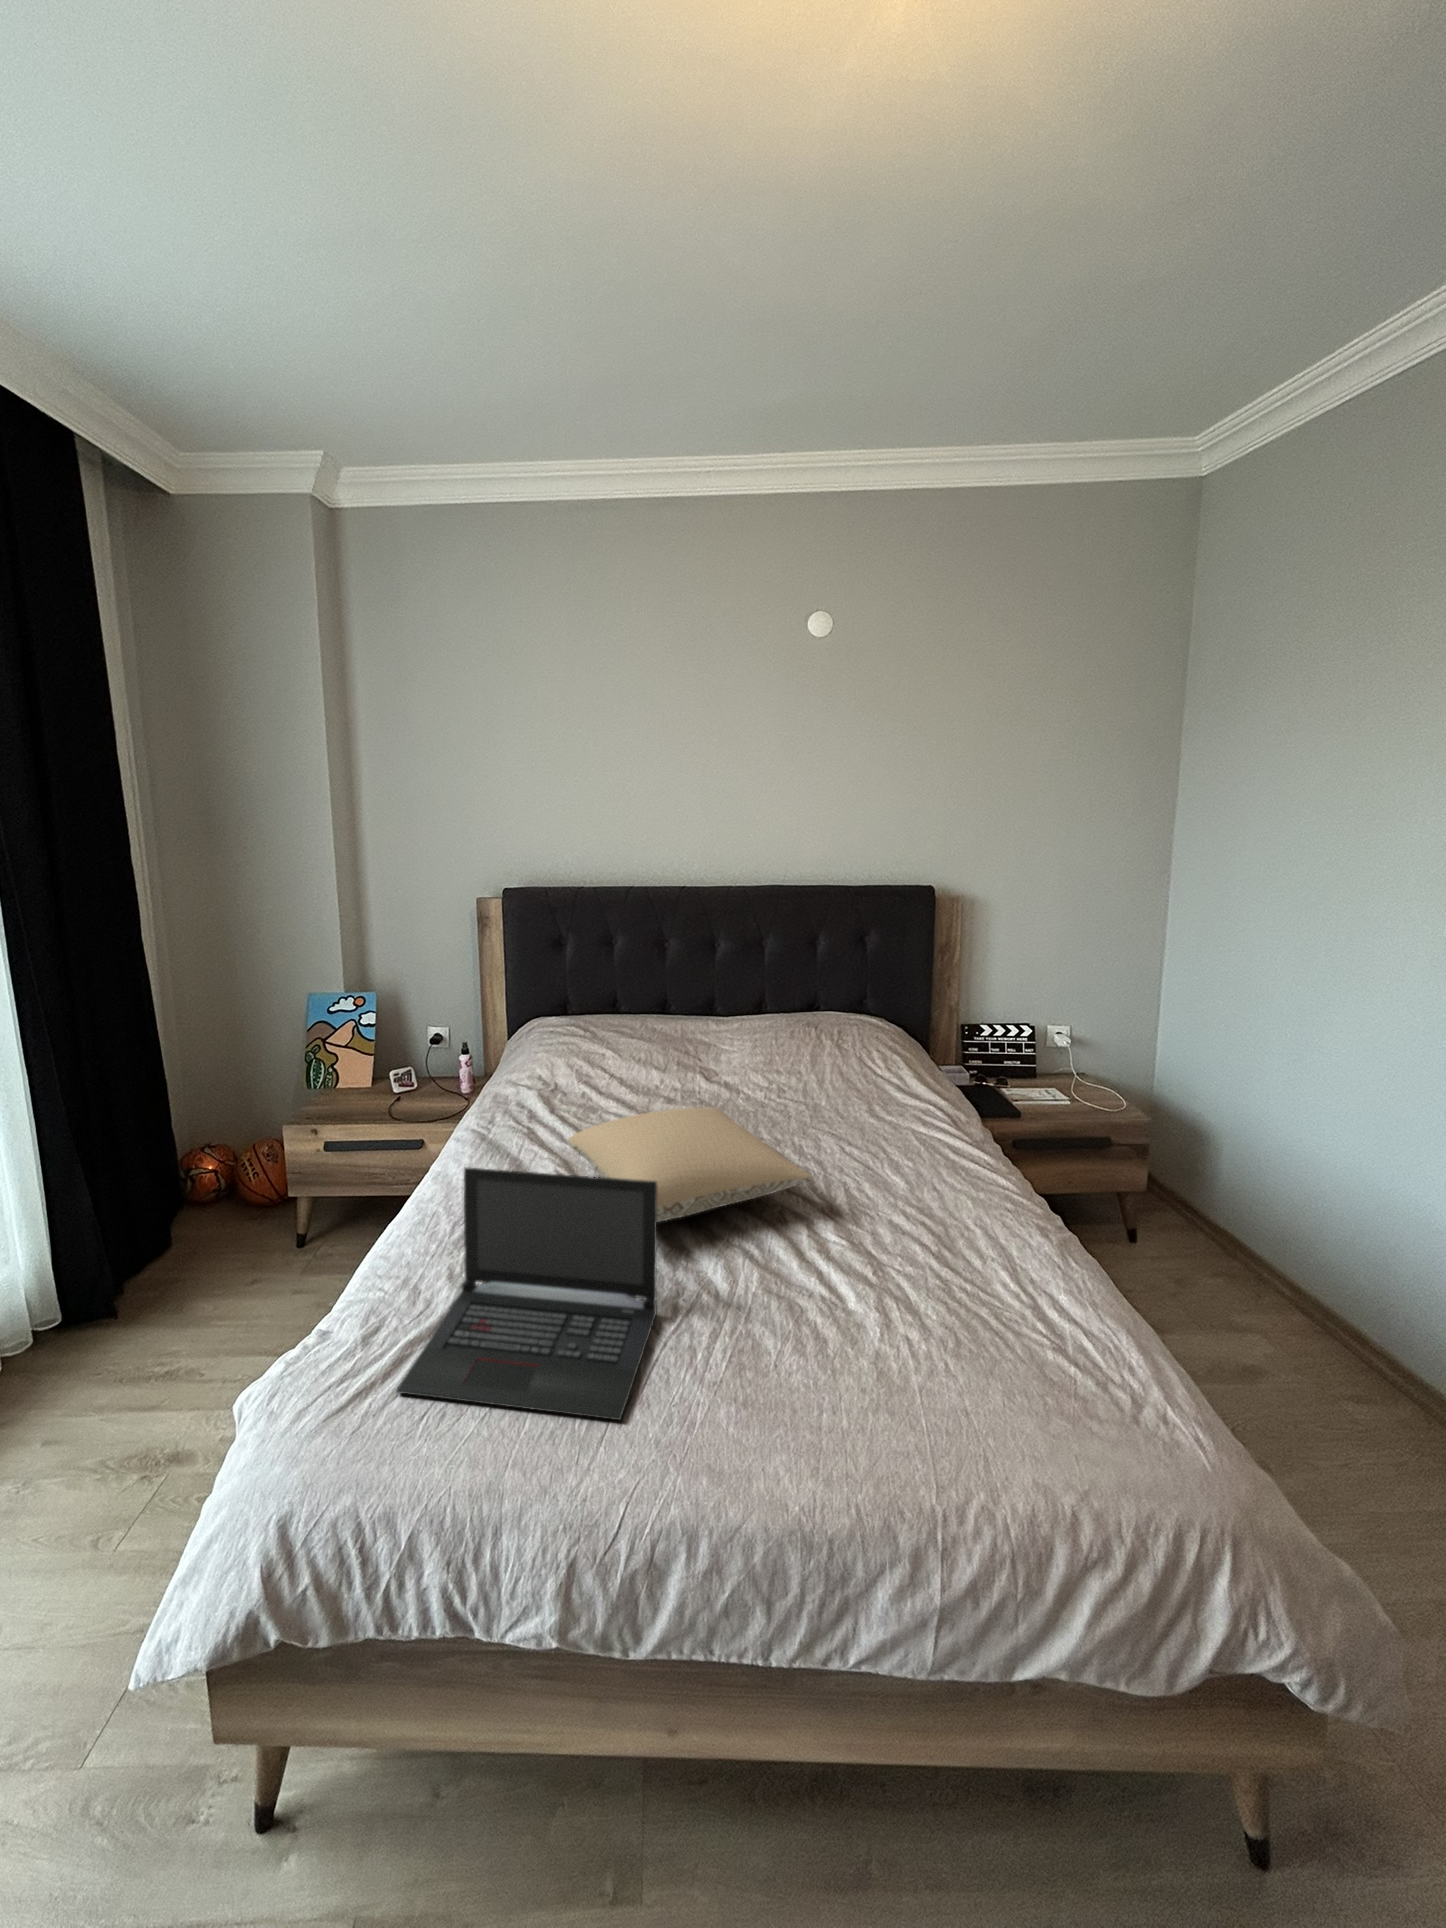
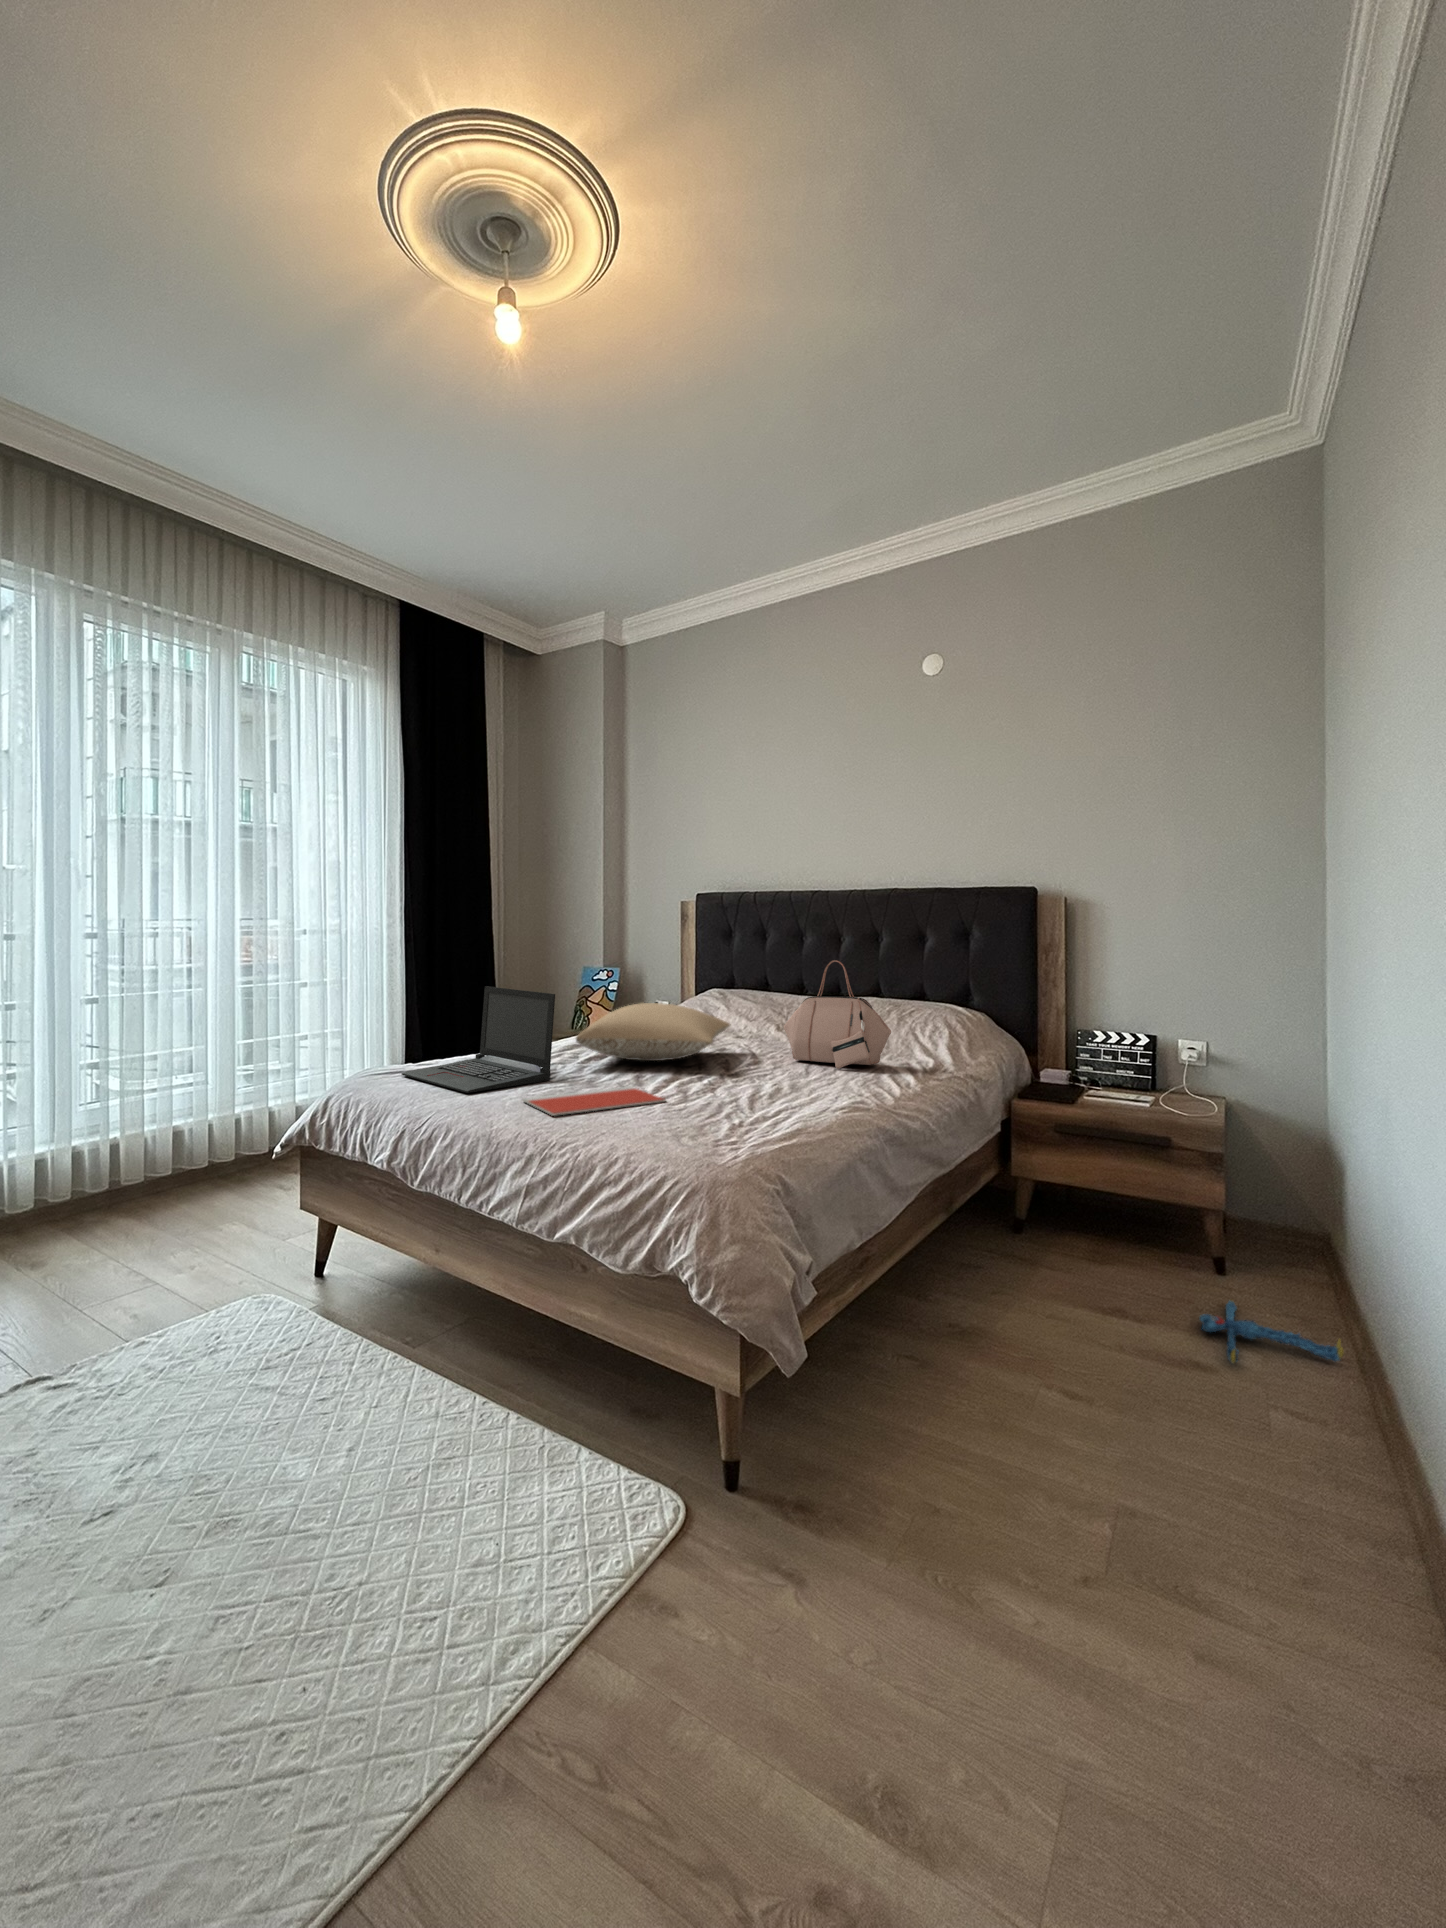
handbag: none [806,1022,946,1160] -> present [784,960,891,1069]
plush toy: none [1196,1287,1324,1371] -> present [1200,1300,1344,1364]
notebook: none [742,1297,904,1448] -> present [523,1087,666,1116]

